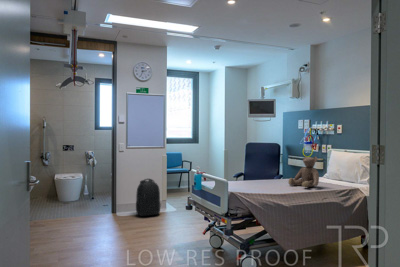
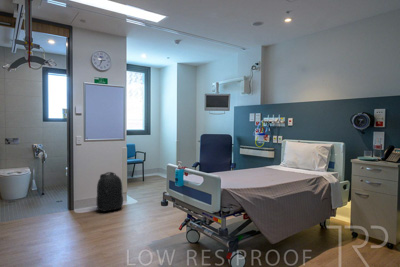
teddy bear: present [288,157,319,187] -> none [262,148,292,177]

